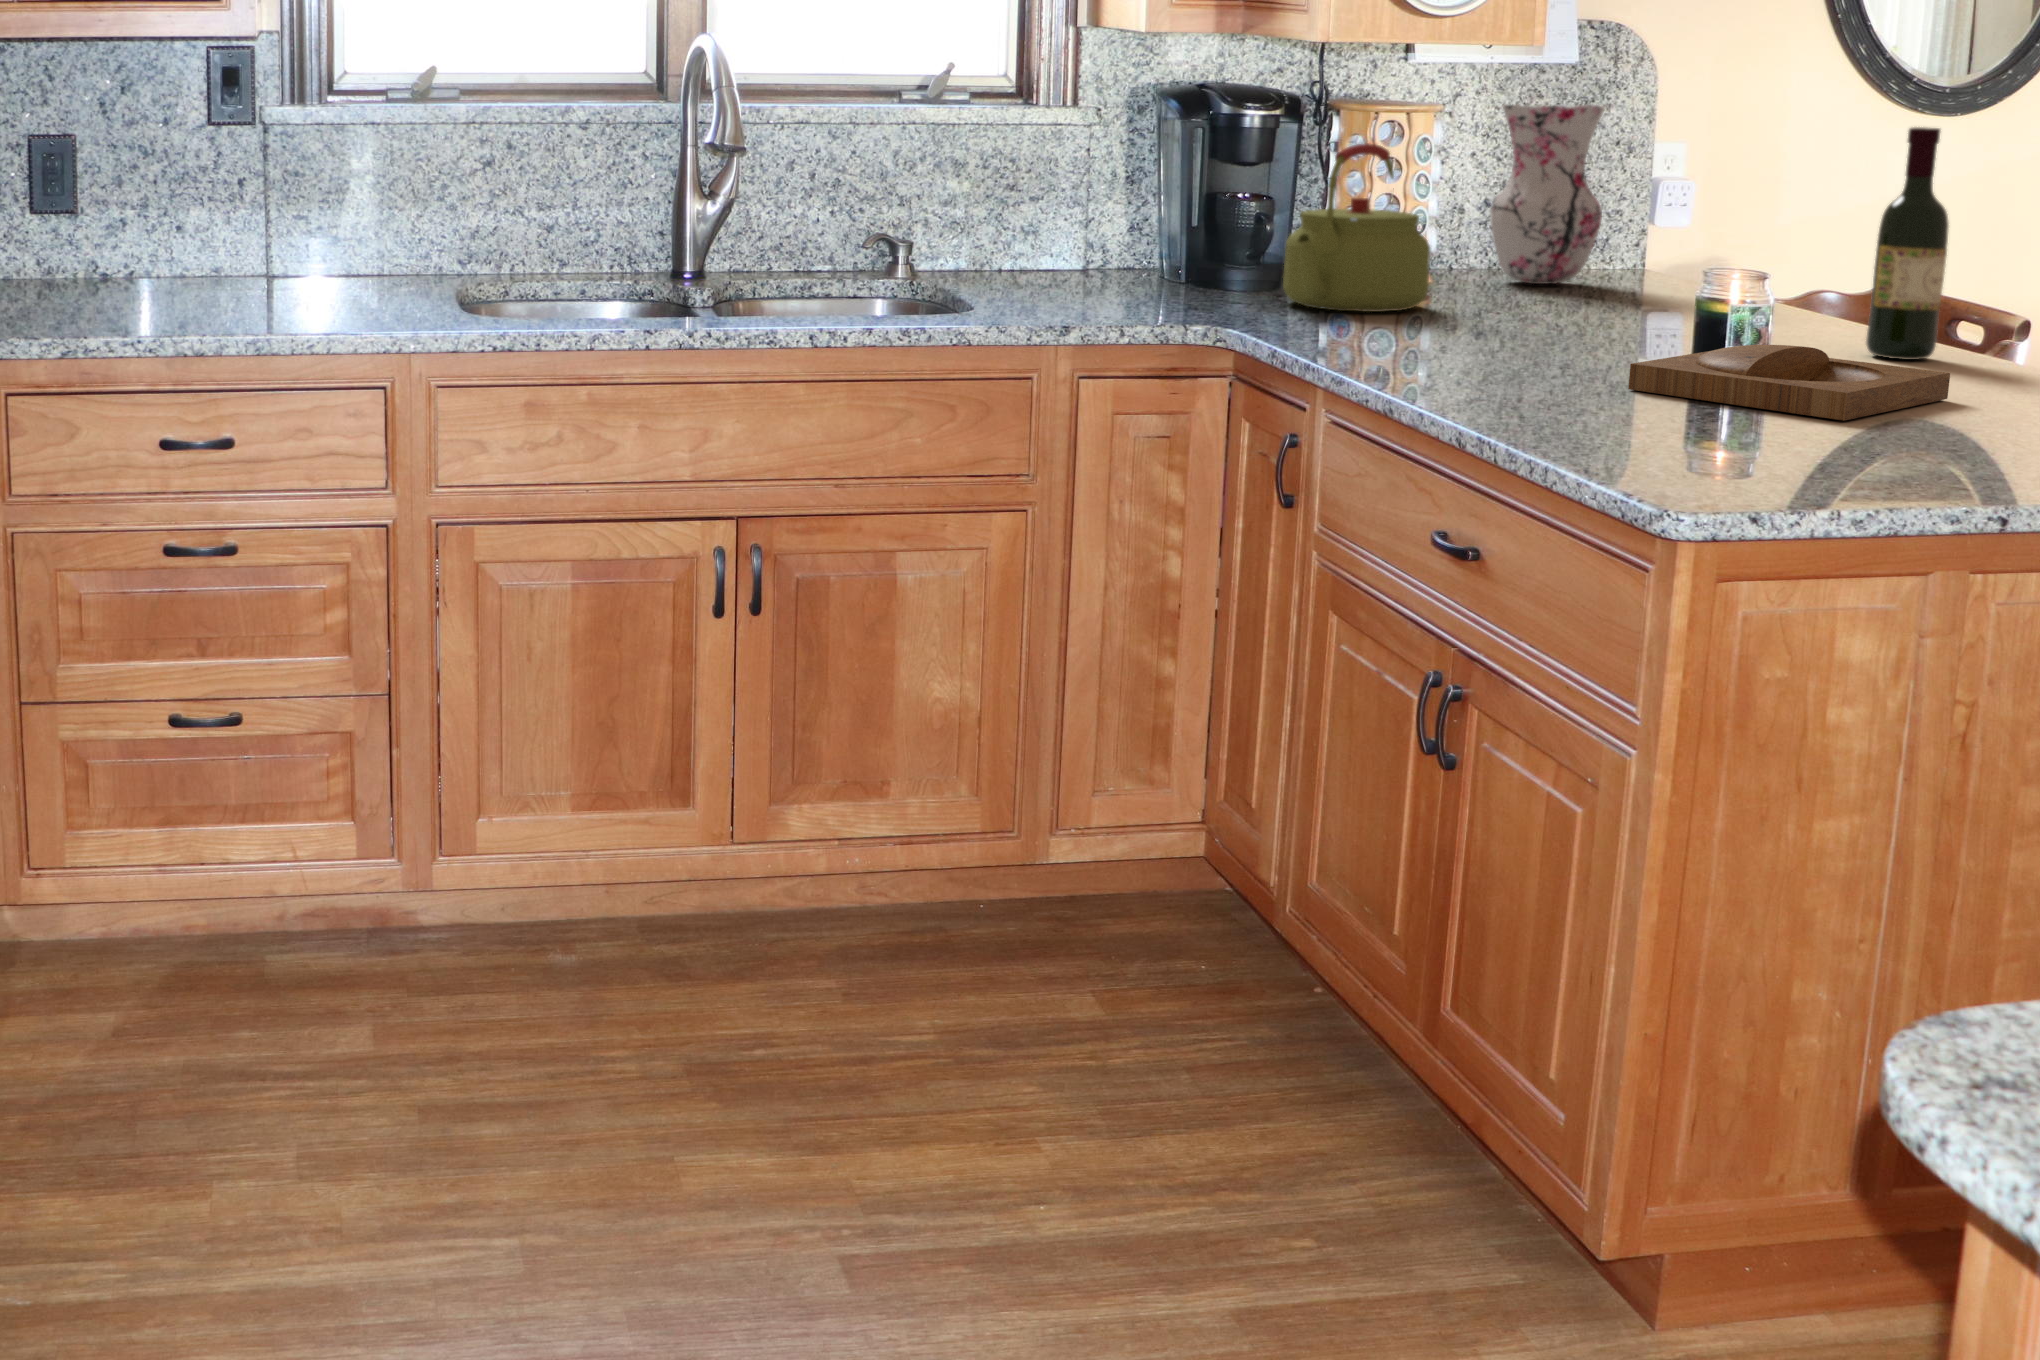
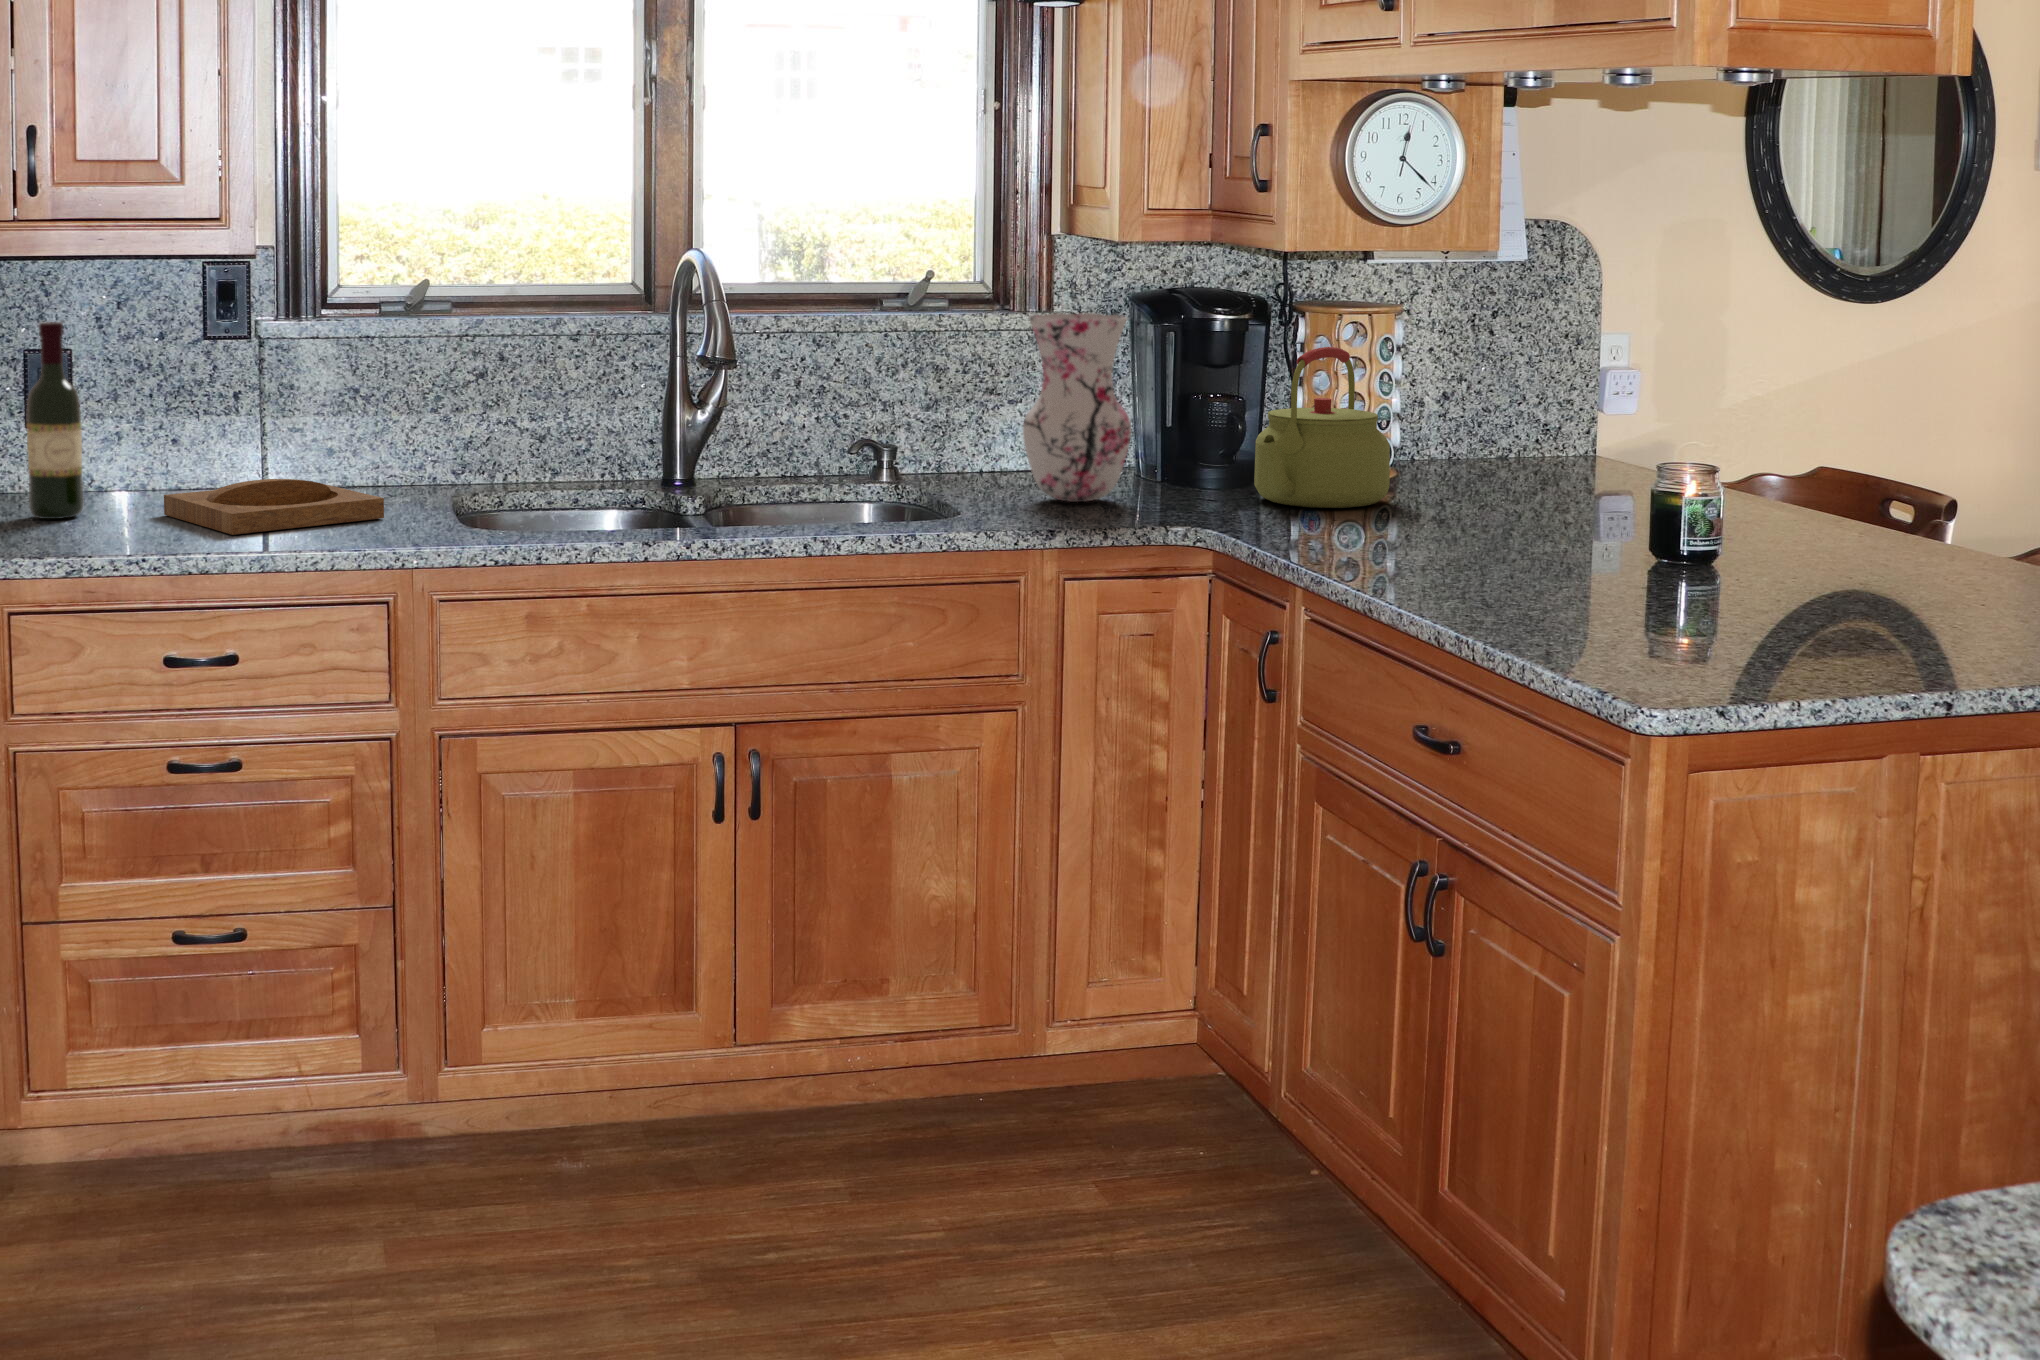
vase: present [1491,104,1605,284] -> present [1023,313,1131,502]
wine bottle: present [1866,127,1949,360] -> present [27,322,84,519]
tray: present [1628,345,1950,421] -> present [164,479,384,535]

